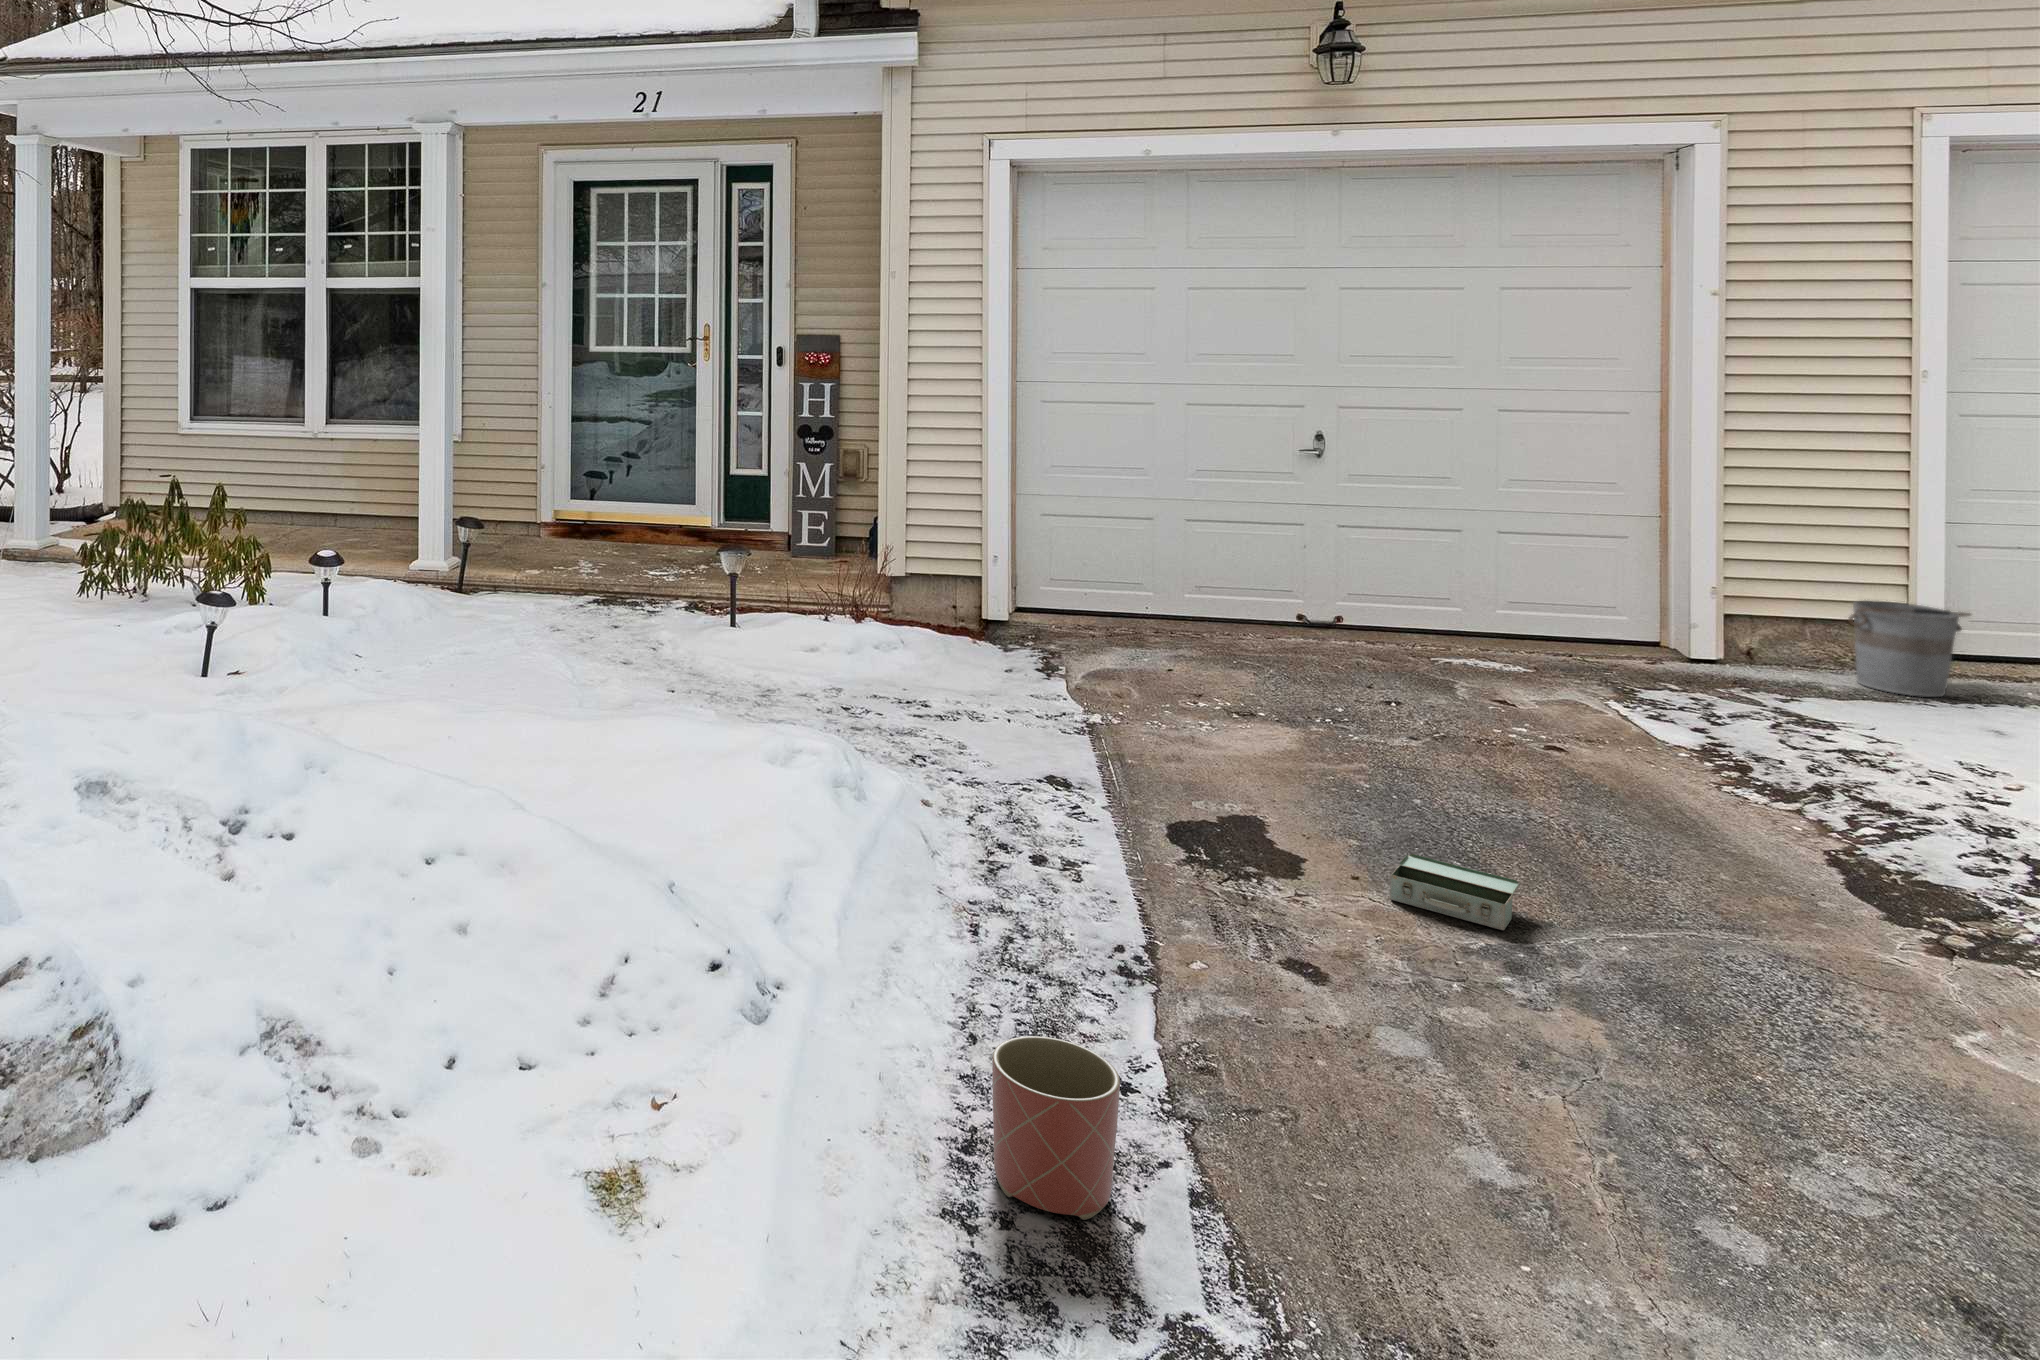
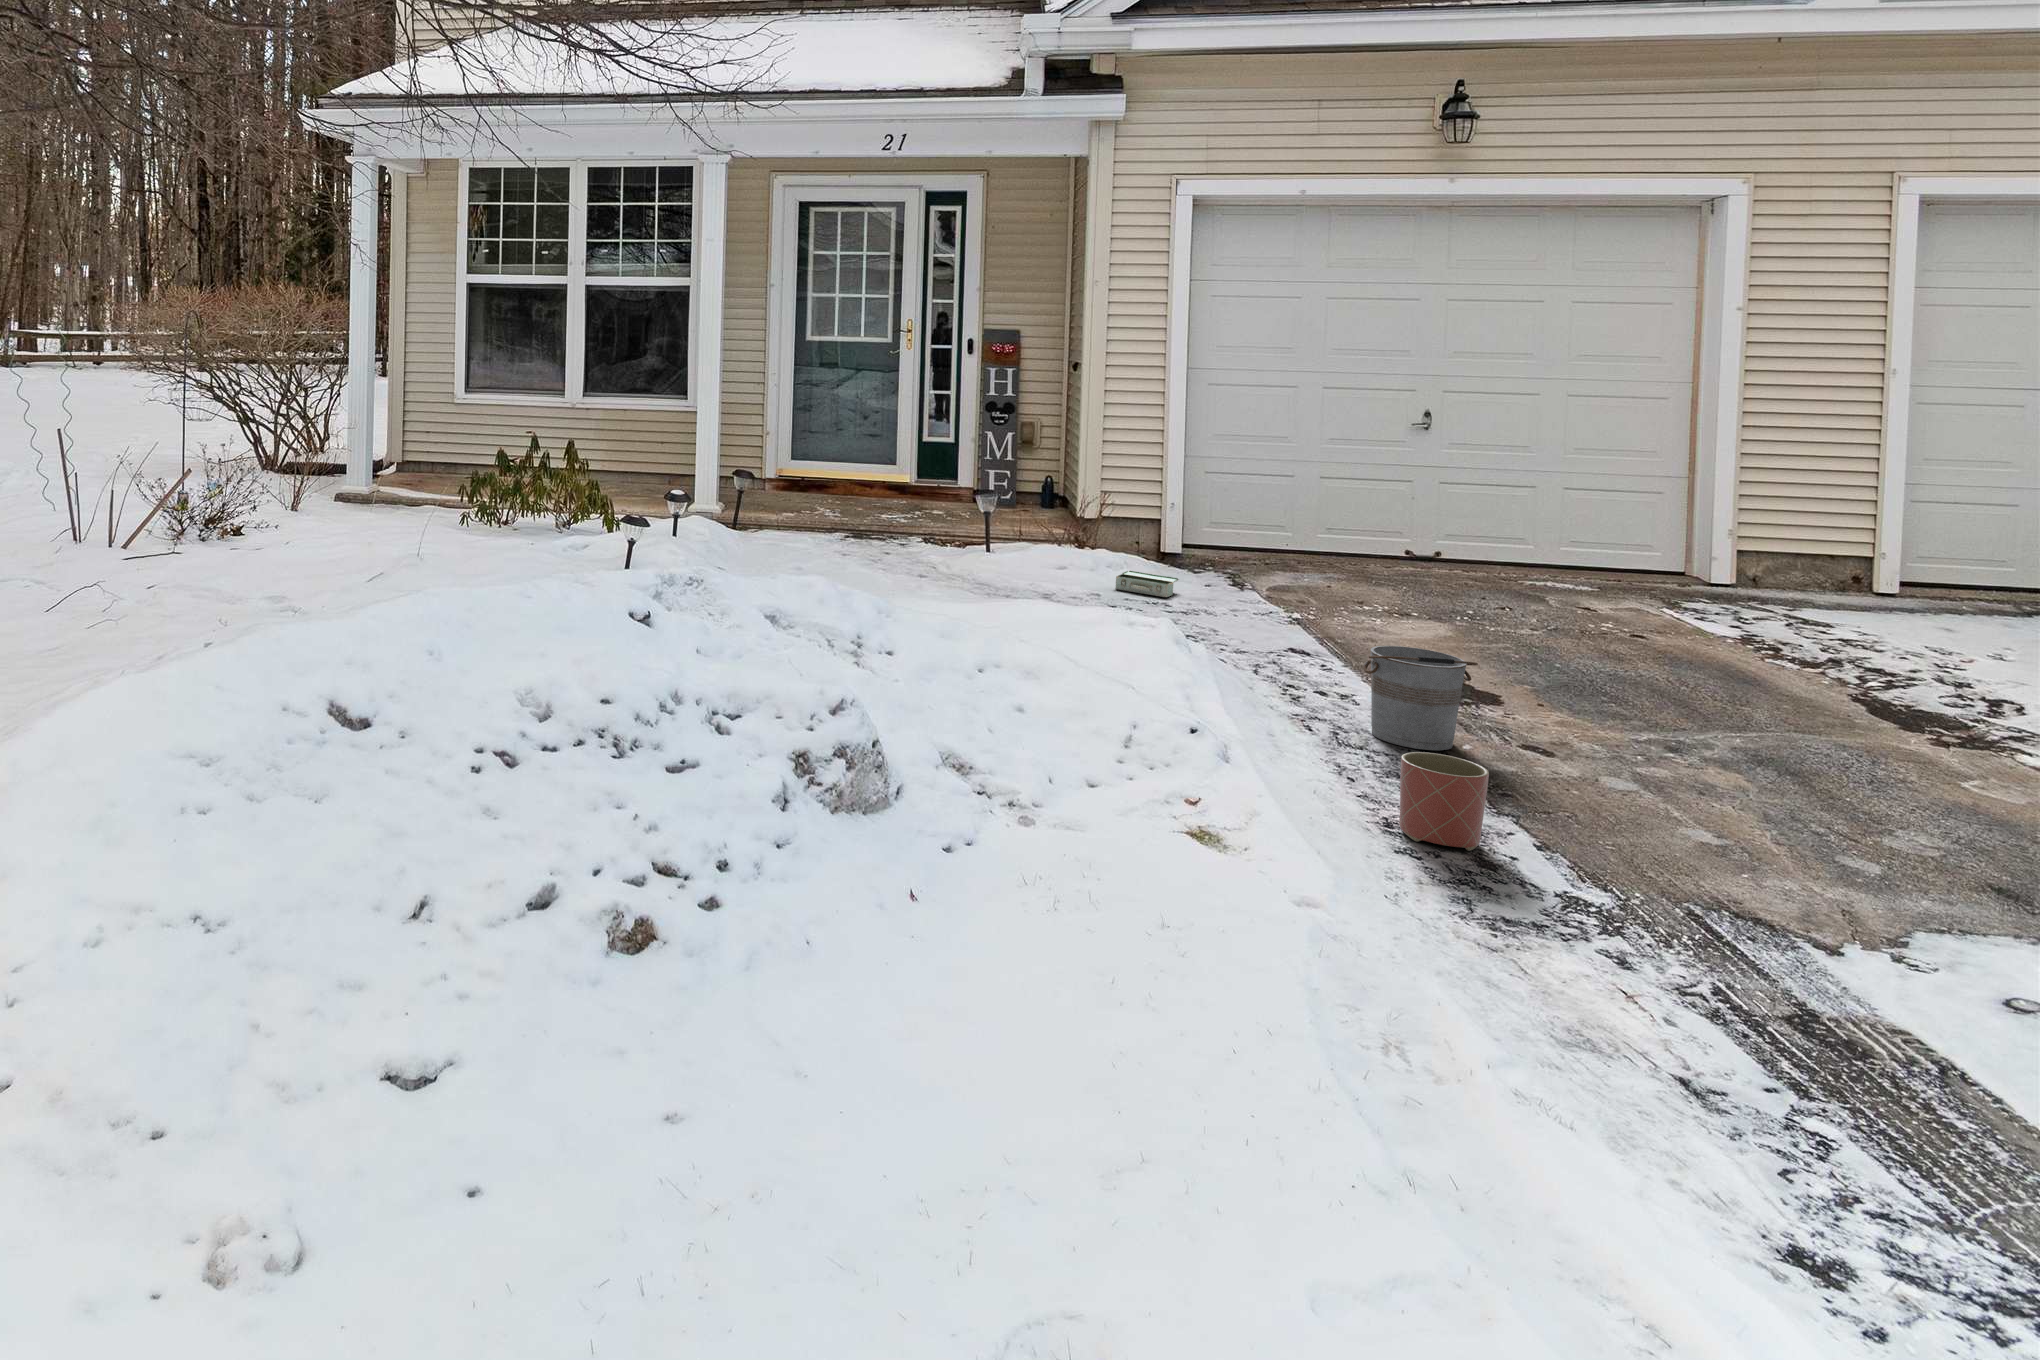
bucket: present [1848,600,1970,697] -> present [1363,646,1478,750]
toolbox: present [1390,854,1520,930] -> present [1116,571,1179,597]

